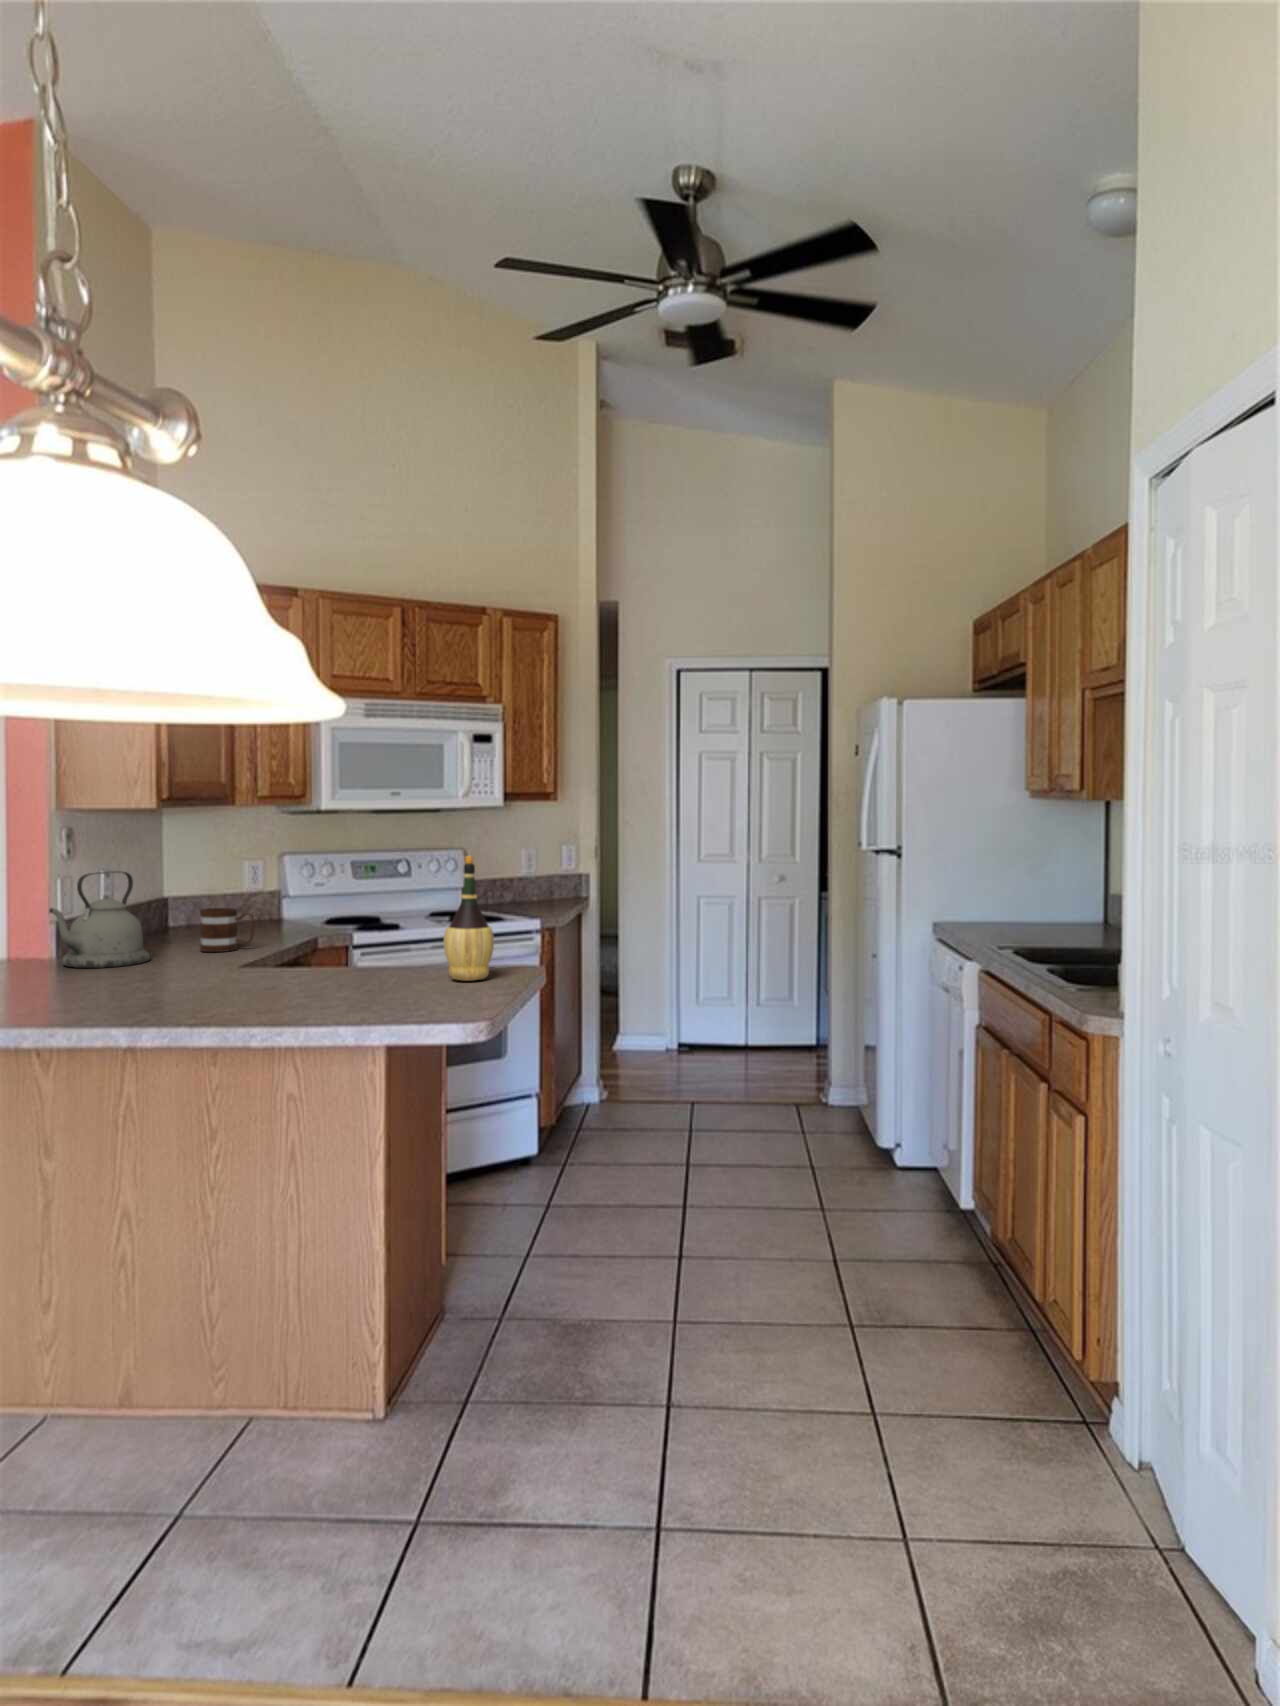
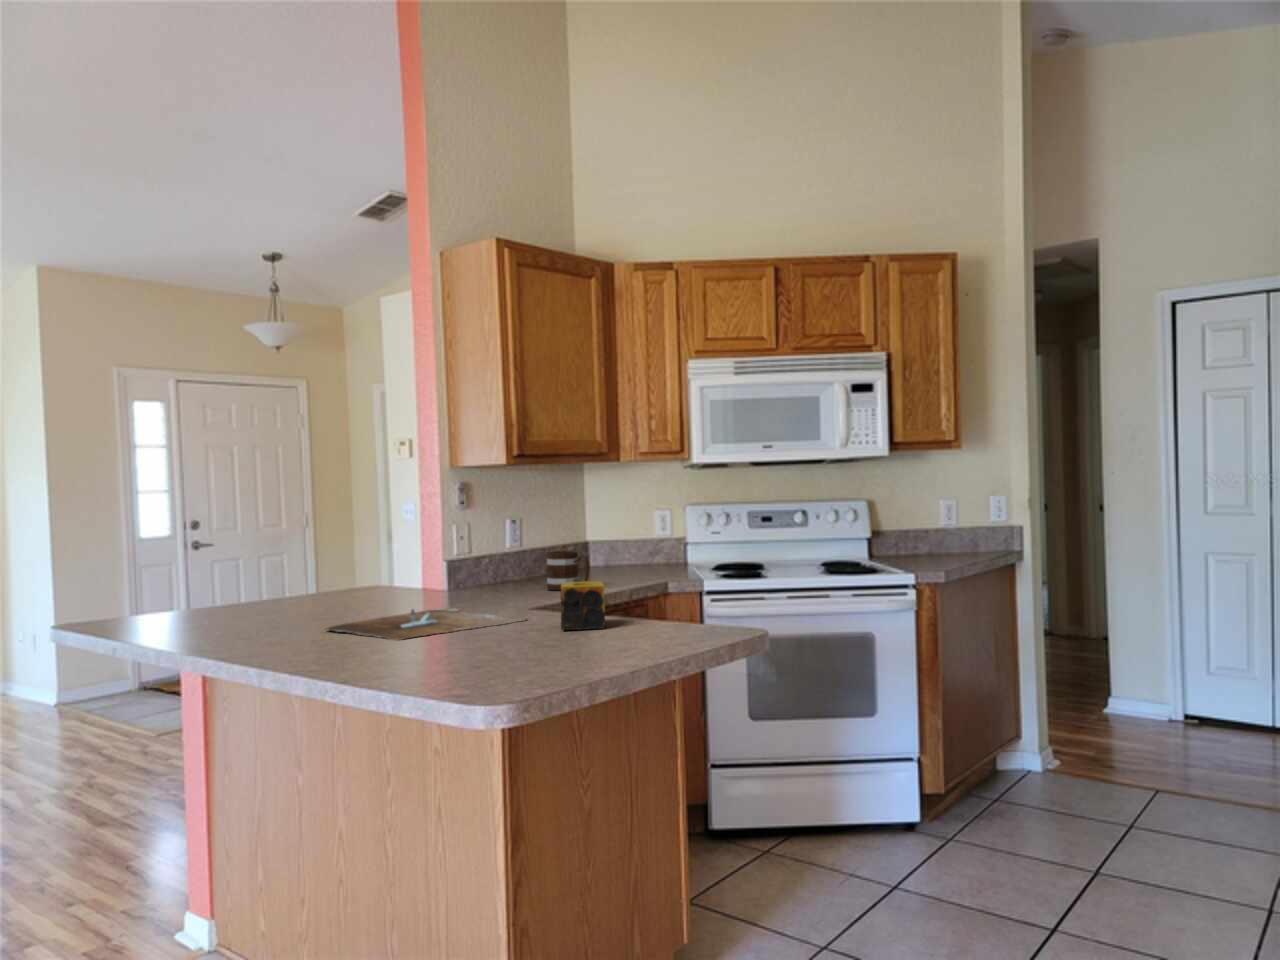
wine bottle: present [444,856,494,980] -> none [623,495,679,634]
kettle: present [49,872,150,968] -> none [408,517,498,598]
candle: none [356,936,413,984] -> present [561,581,605,630]
cutting board: none [86,975,300,1007] -> present [327,608,527,640]

